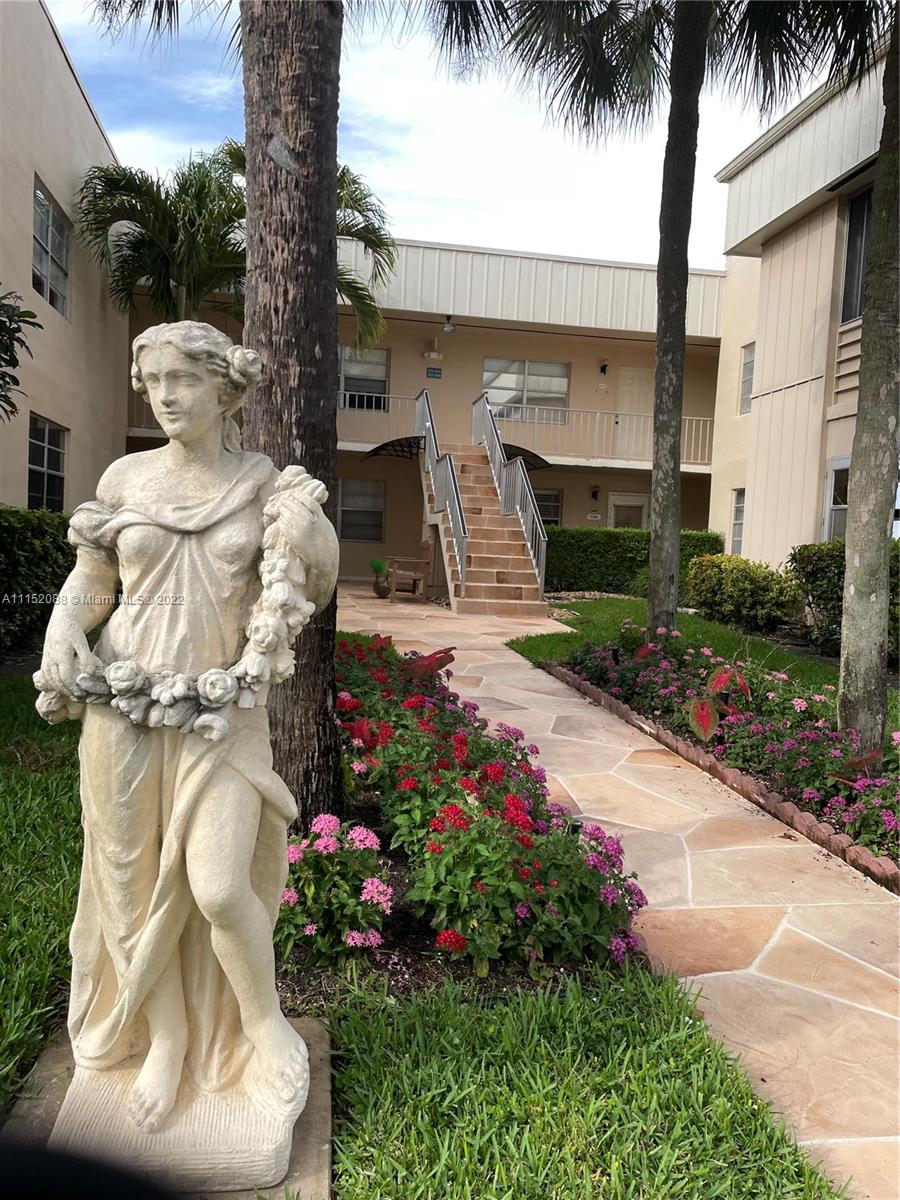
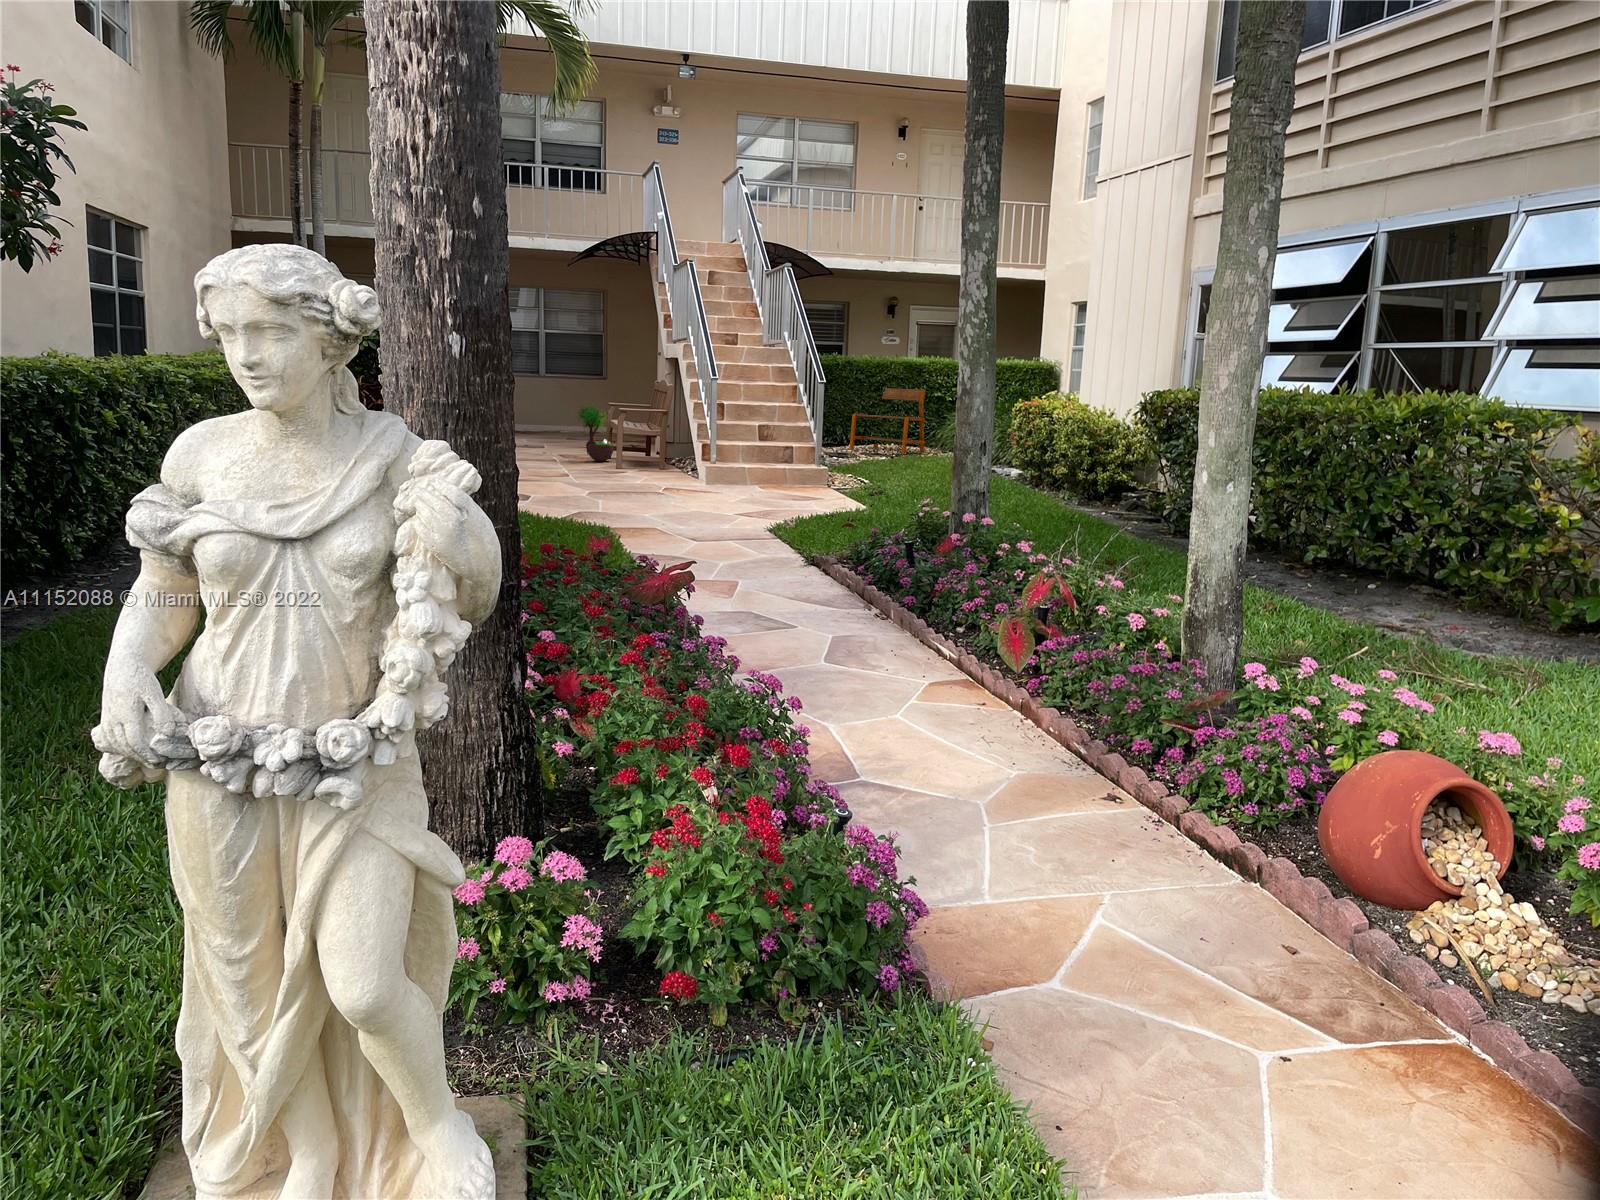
bench: none [564,549,622,598] -> present [849,388,926,454]

